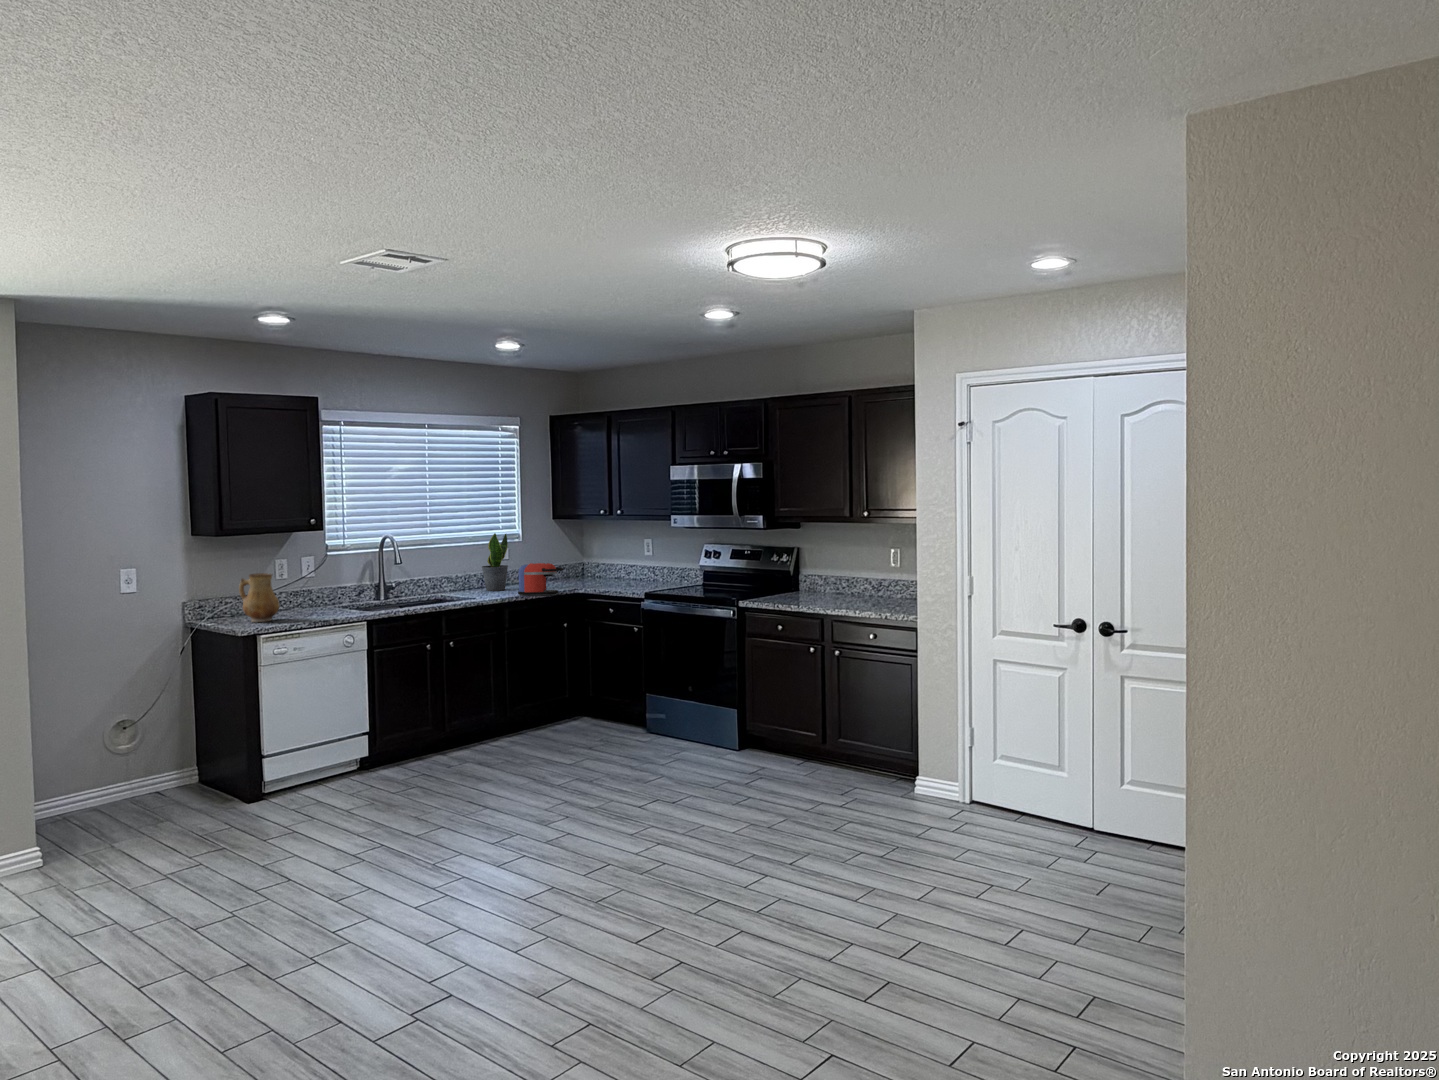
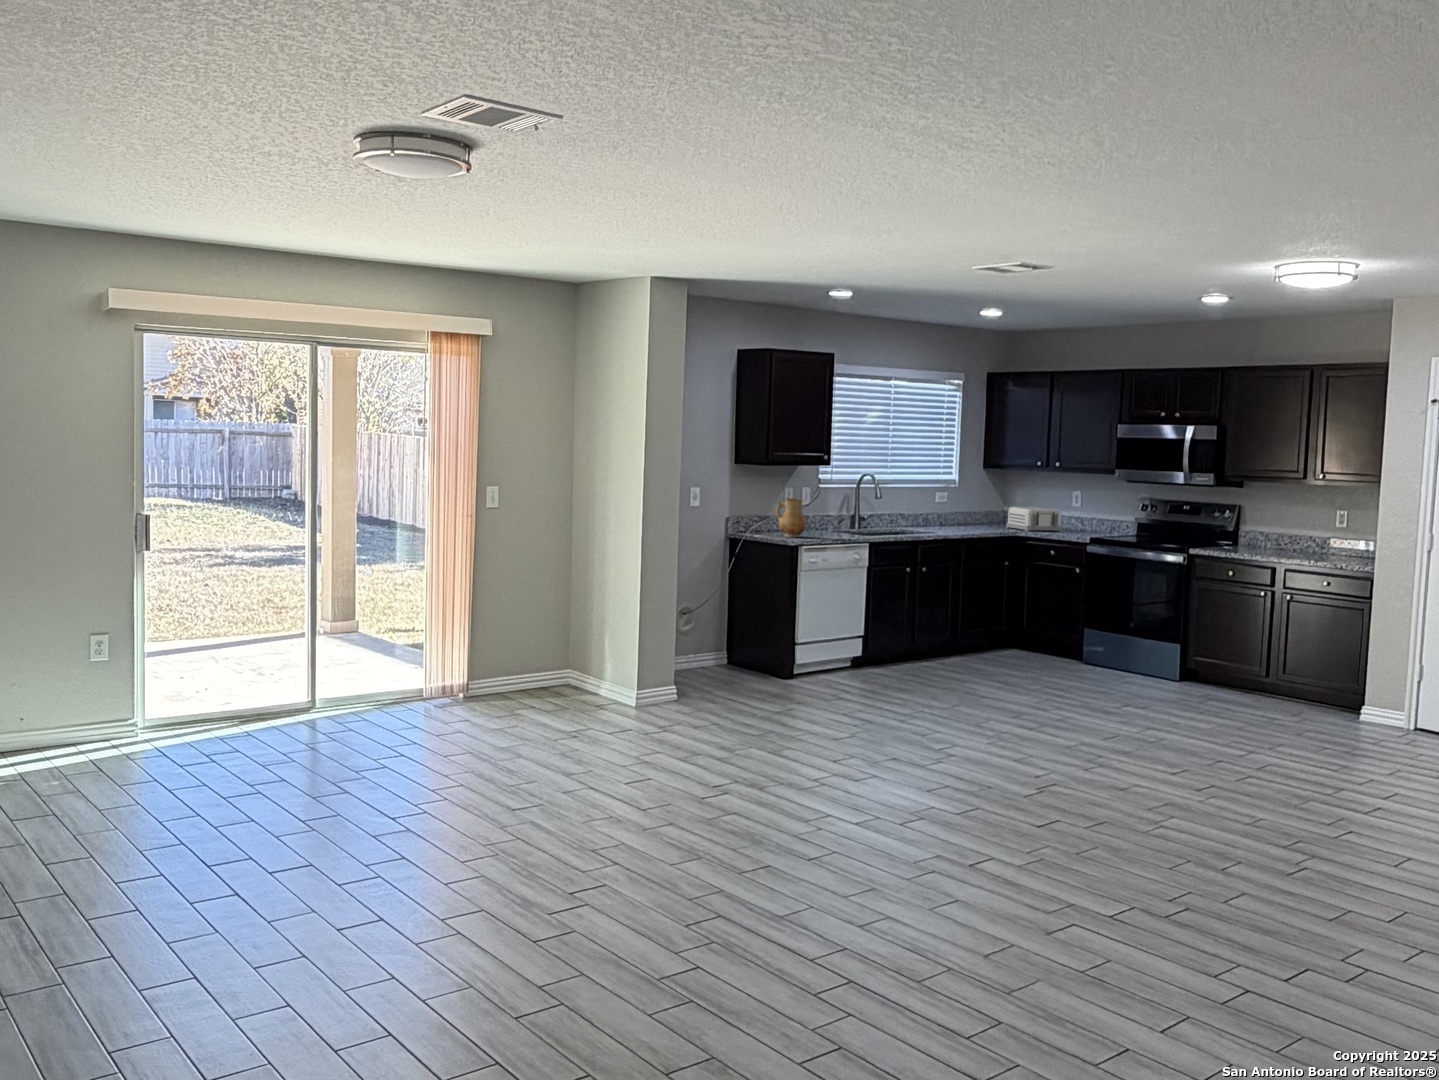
potted plant: present [482,533,508,591] -> none [929,476,953,529]
toaster: none [579,559,634,587] -> present [1006,507,1062,532]
coffee maker: present [518,563,563,596] -> none [968,505,1011,535]

